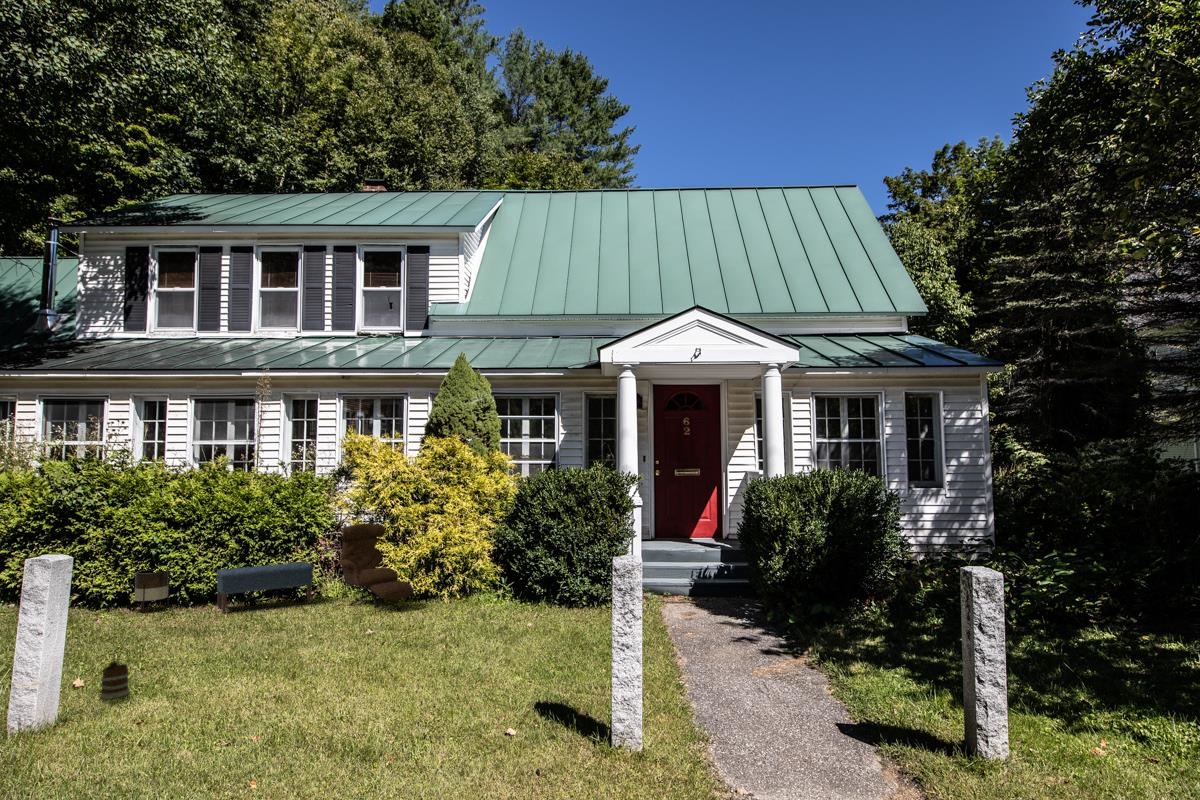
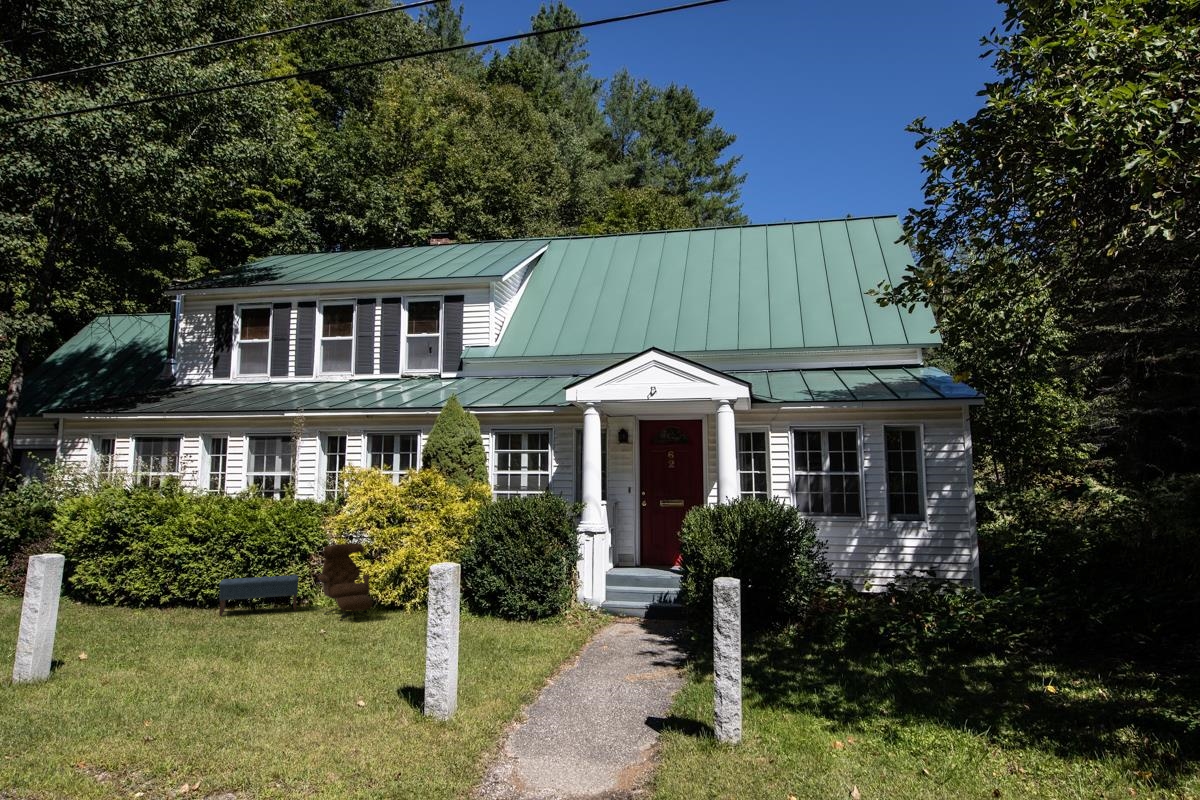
planter: present [135,569,169,613] -> none [159,577,187,613]
wooden bucket: present [100,650,129,699] -> none [54,642,78,680]

